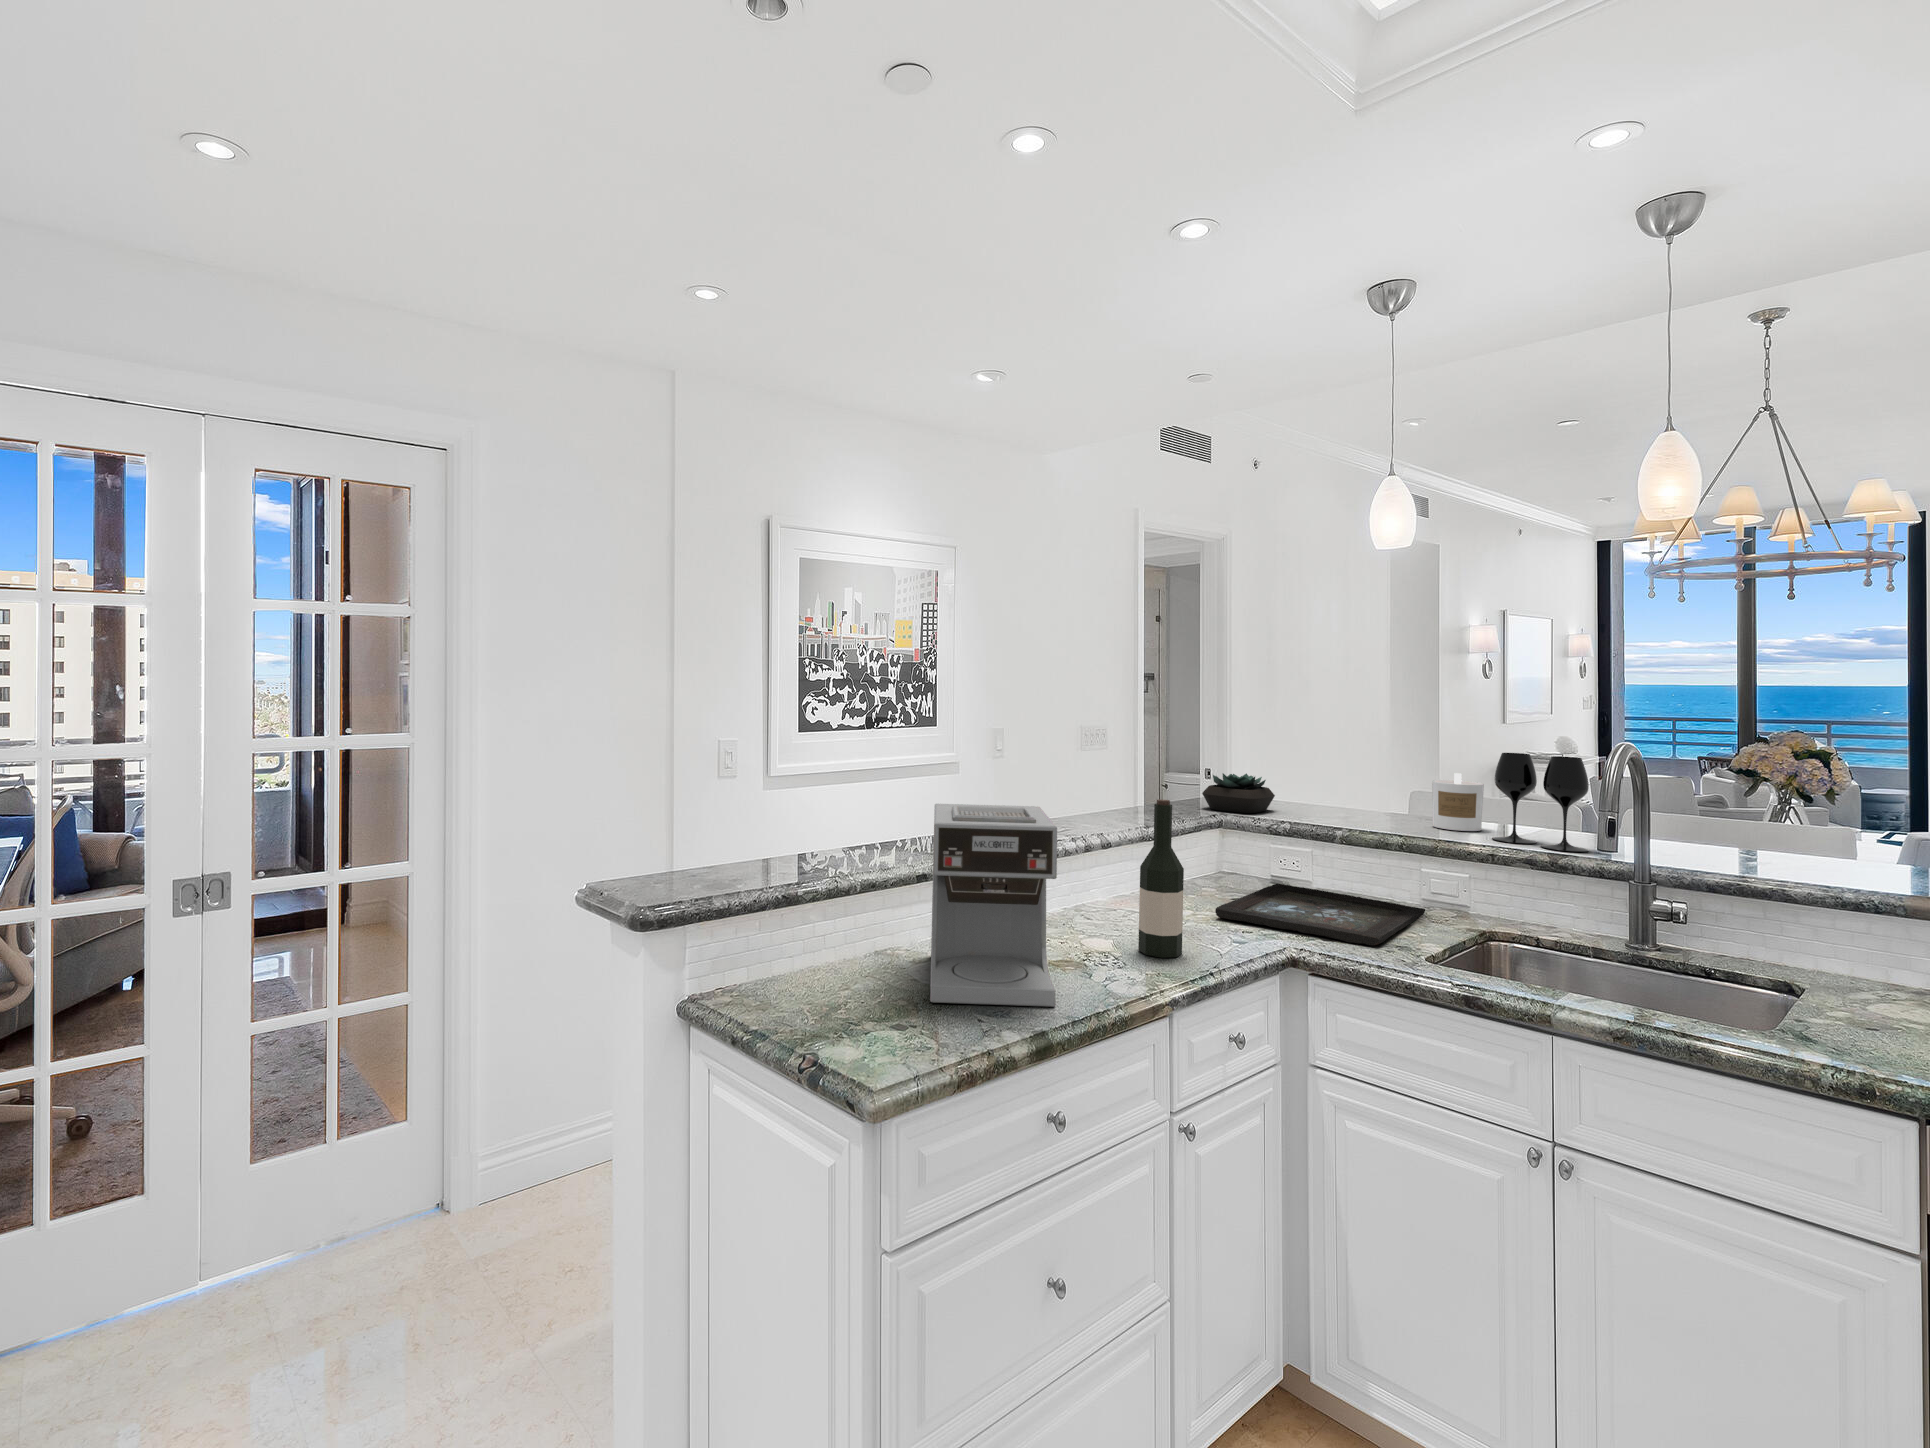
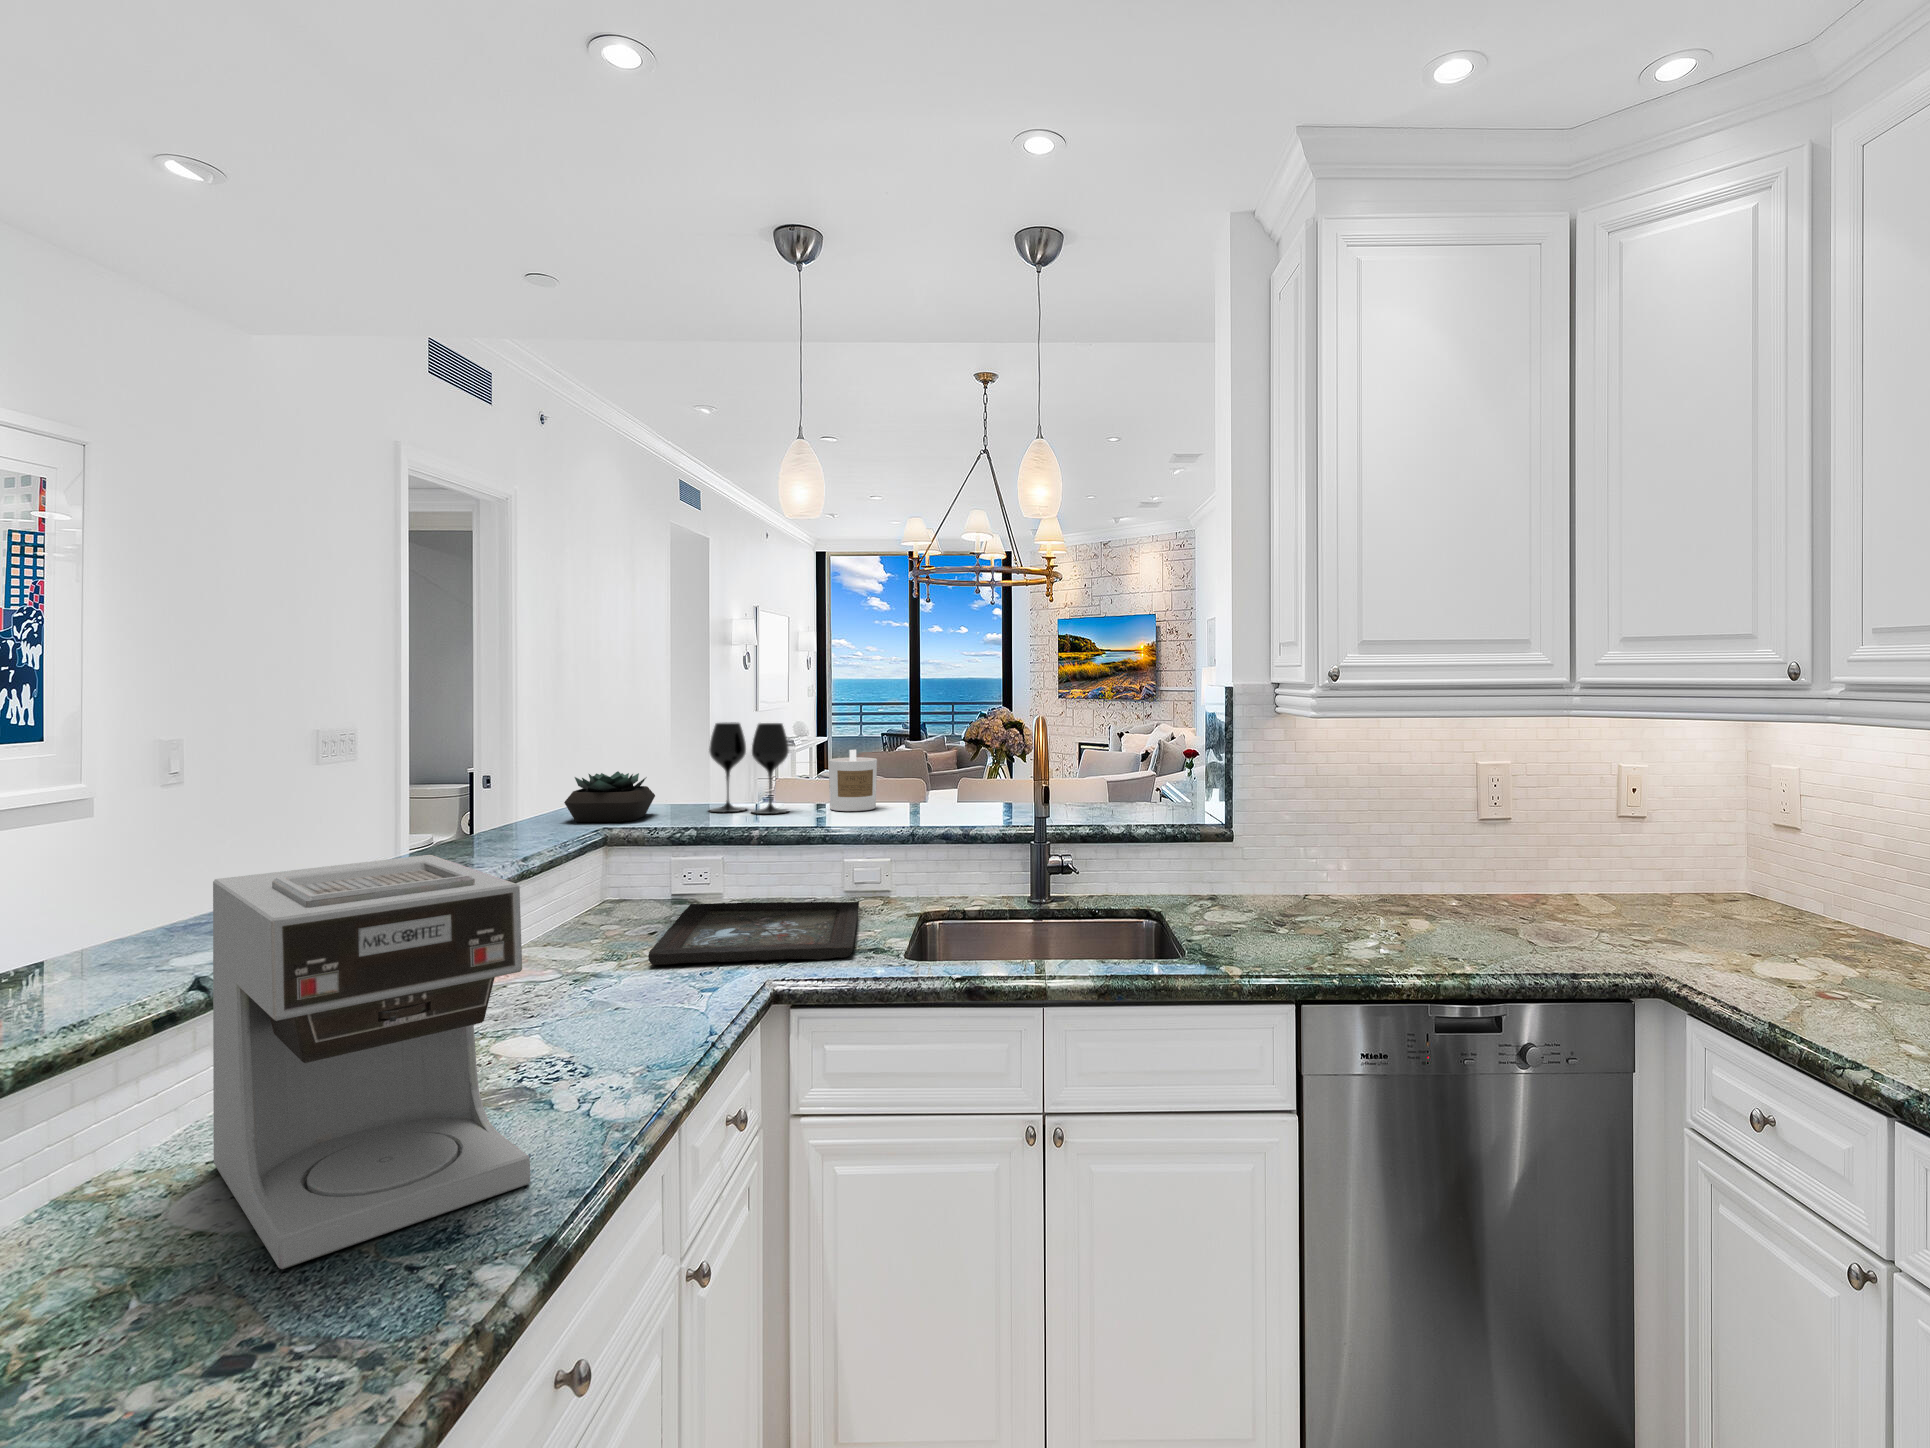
wine glass: present [1492,753,1589,852] -> present [709,722,789,814]
wine bottle: present [1138,799,1184,958] -> none [585,817,648,1047]

